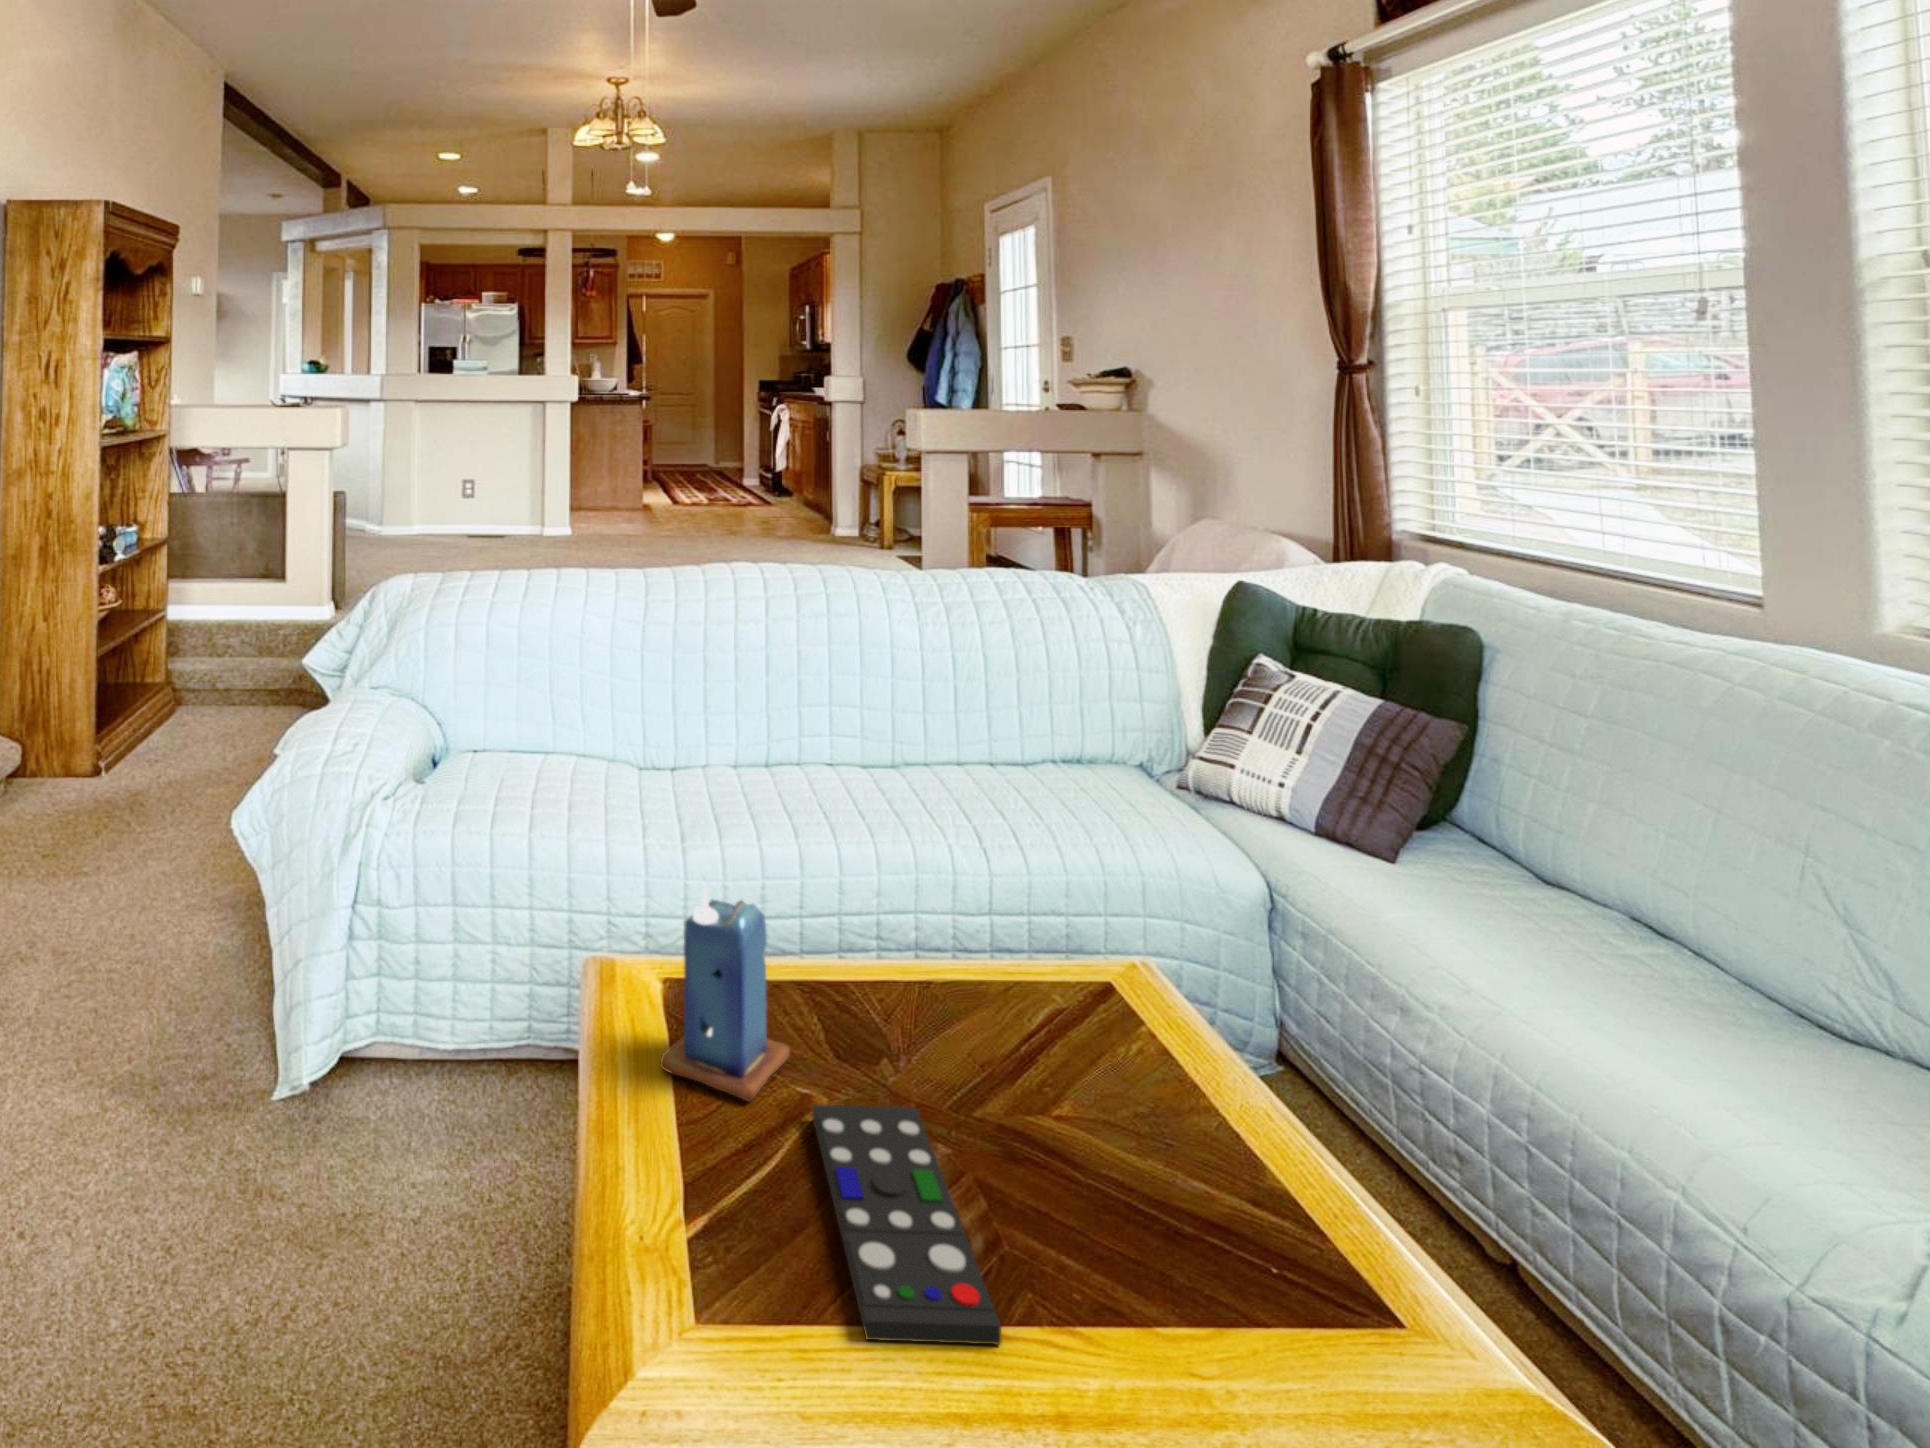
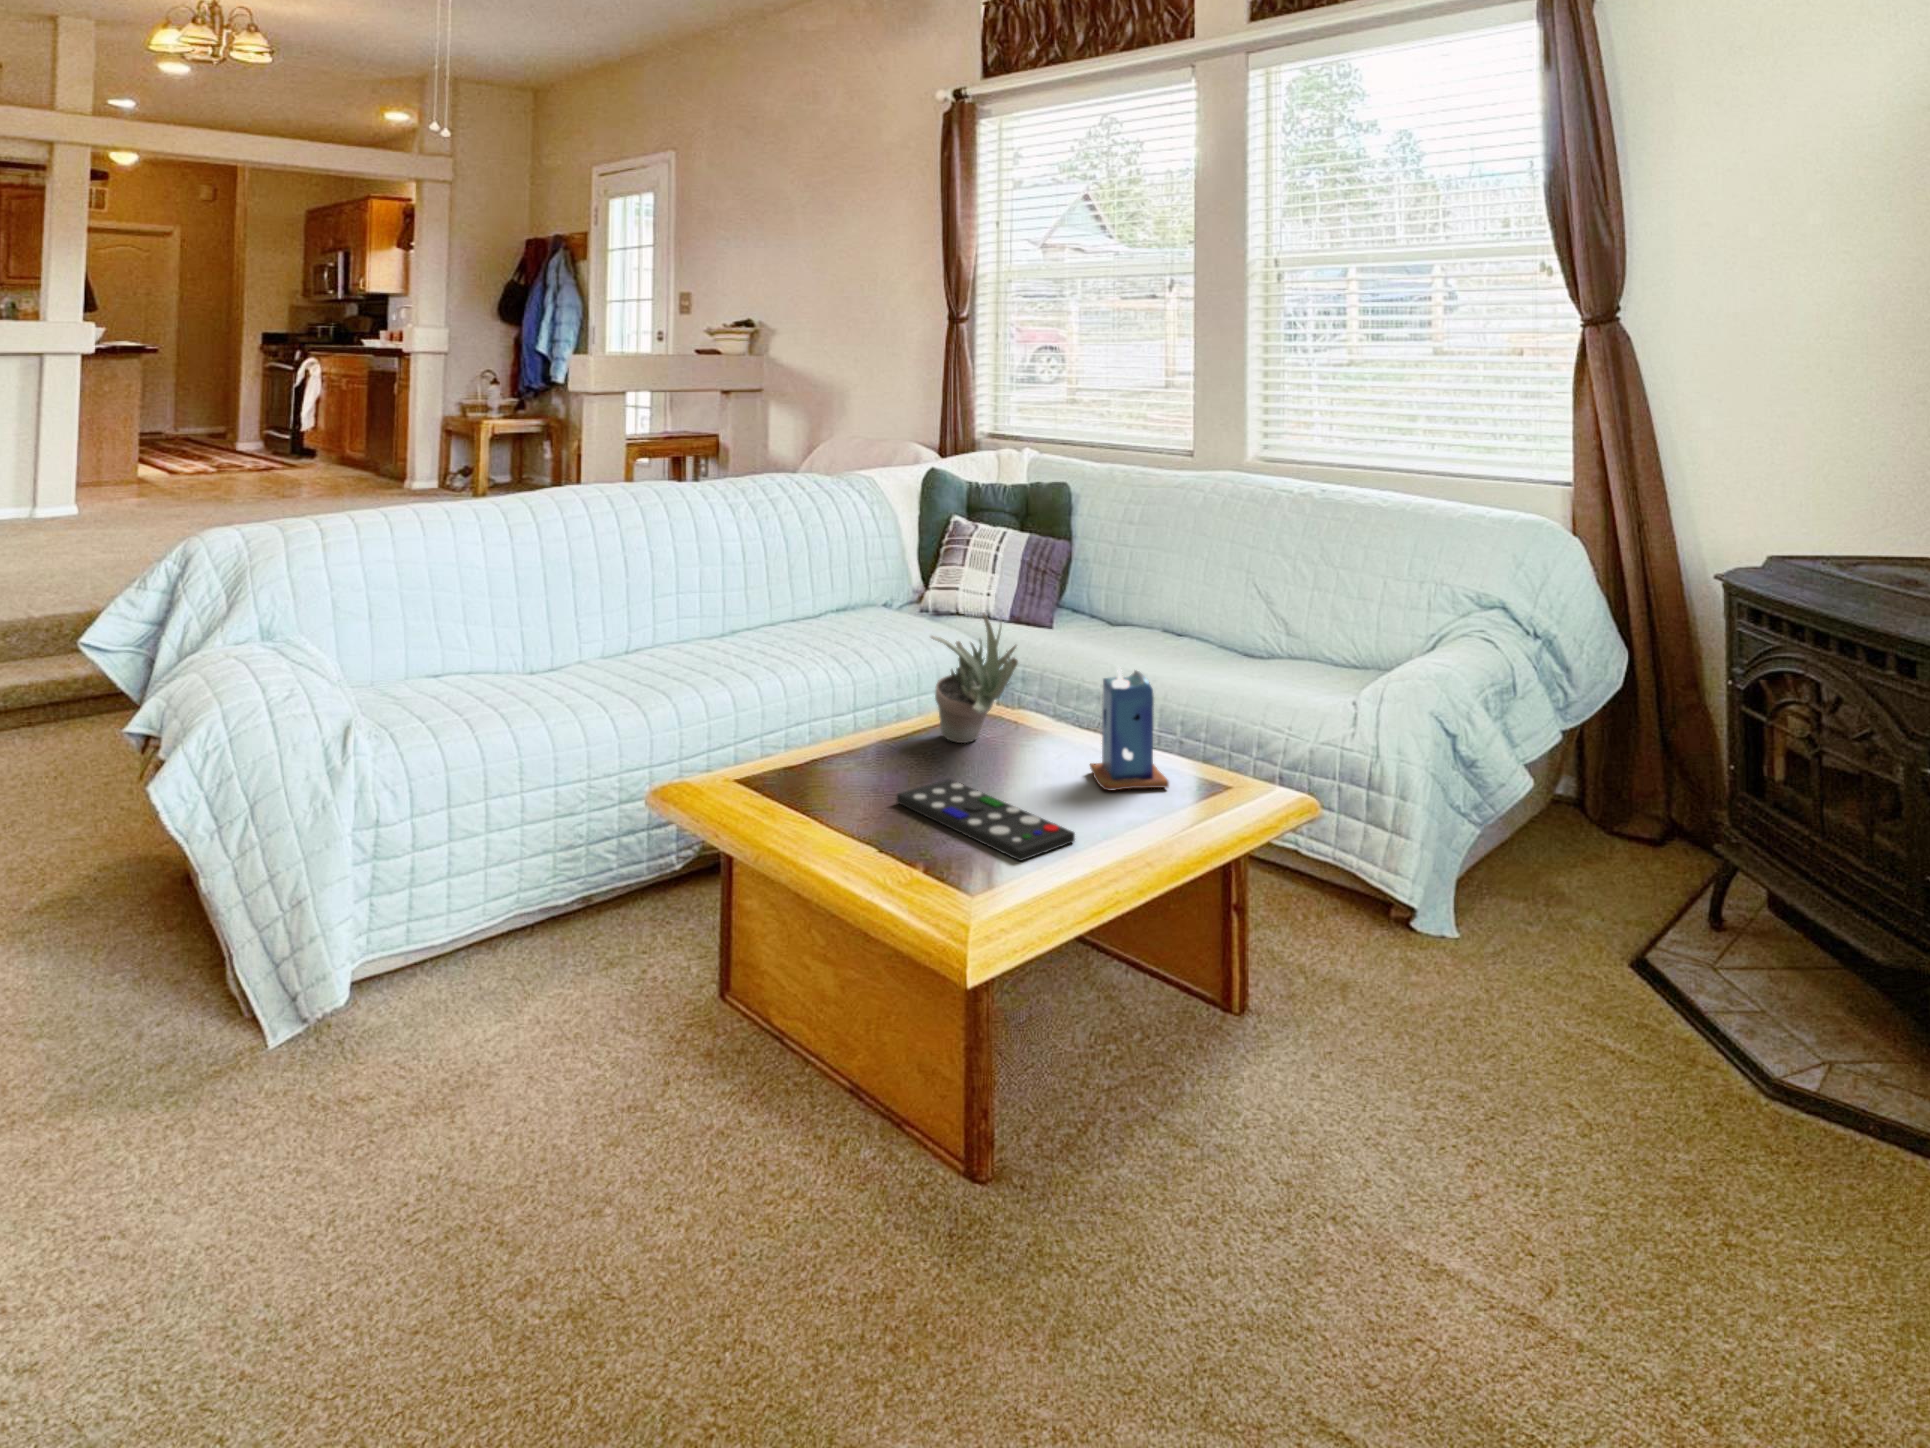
succulent plant: none [978,841,1116,1044] -> present [931,612,1018,743]
candle: present [660,889,790,1102] -> present [1090,667,1169,790]

